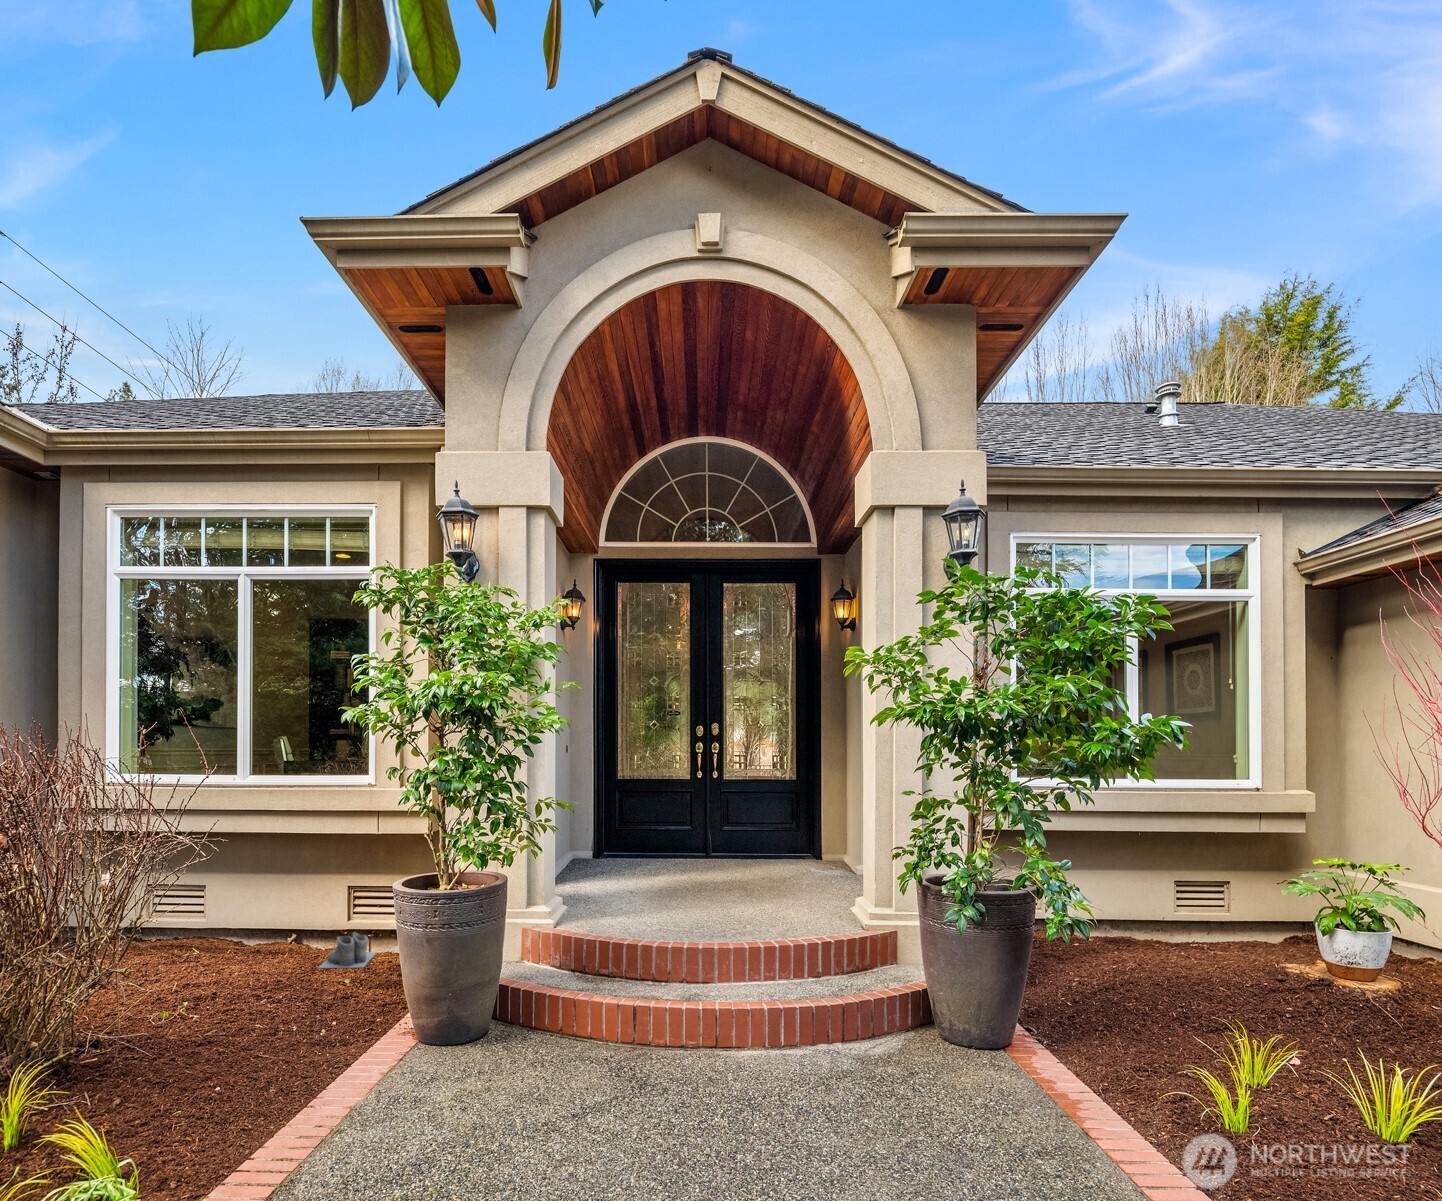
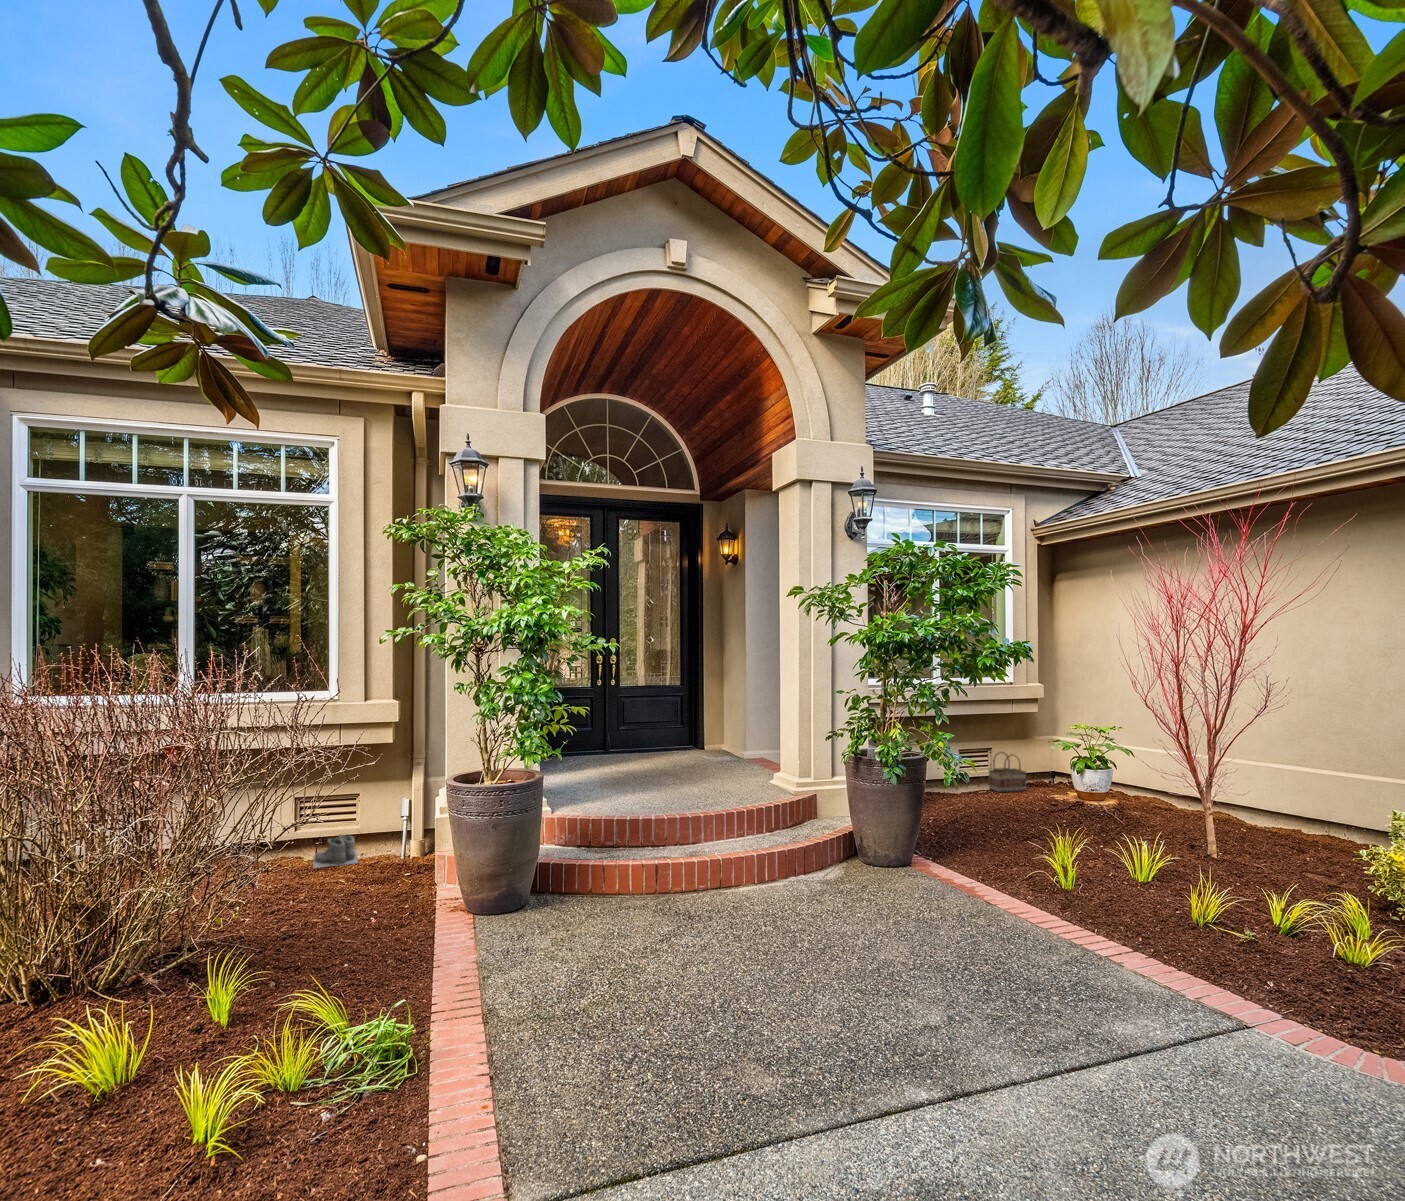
basket: none [1237,890,1302,953] -> present [989,752,1026,792]

